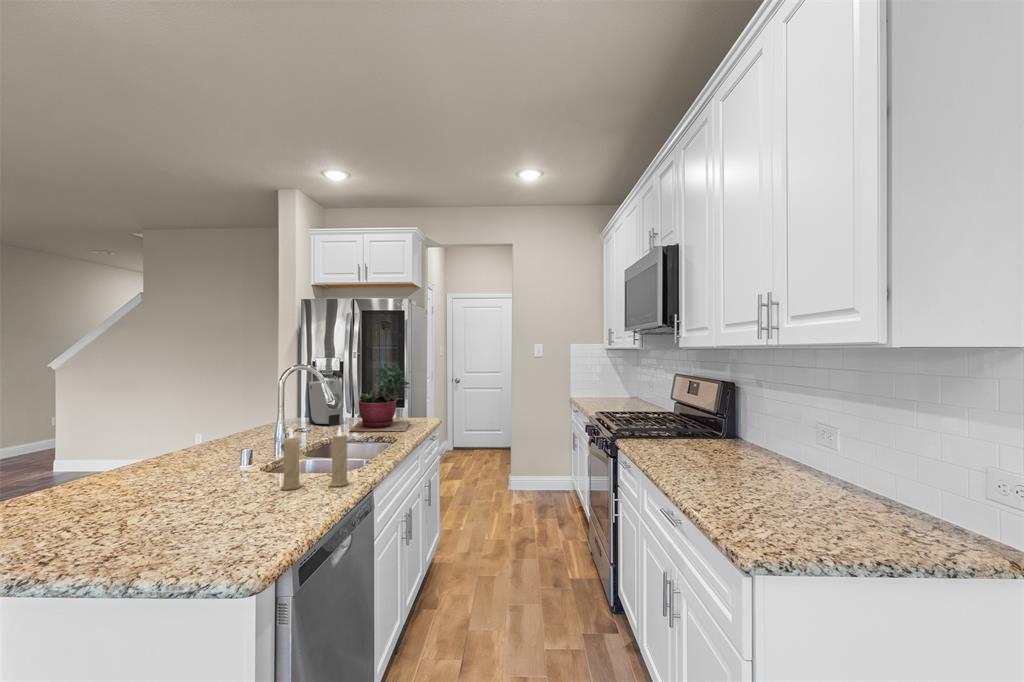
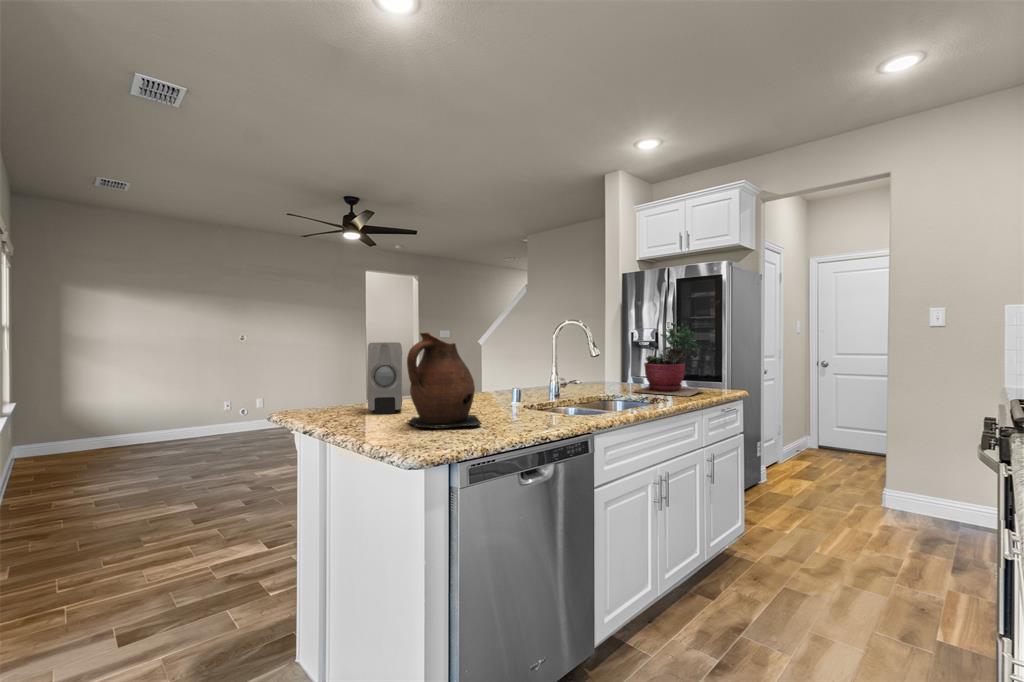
soap dispenser: present [307,380,343,426] -> present [368,342,402,414]
ceramic pitcher: none [144,409,264,532] -> present [407,333,481,427]
candle: present [281,427,349,490] -> none [514,362,571,422]

